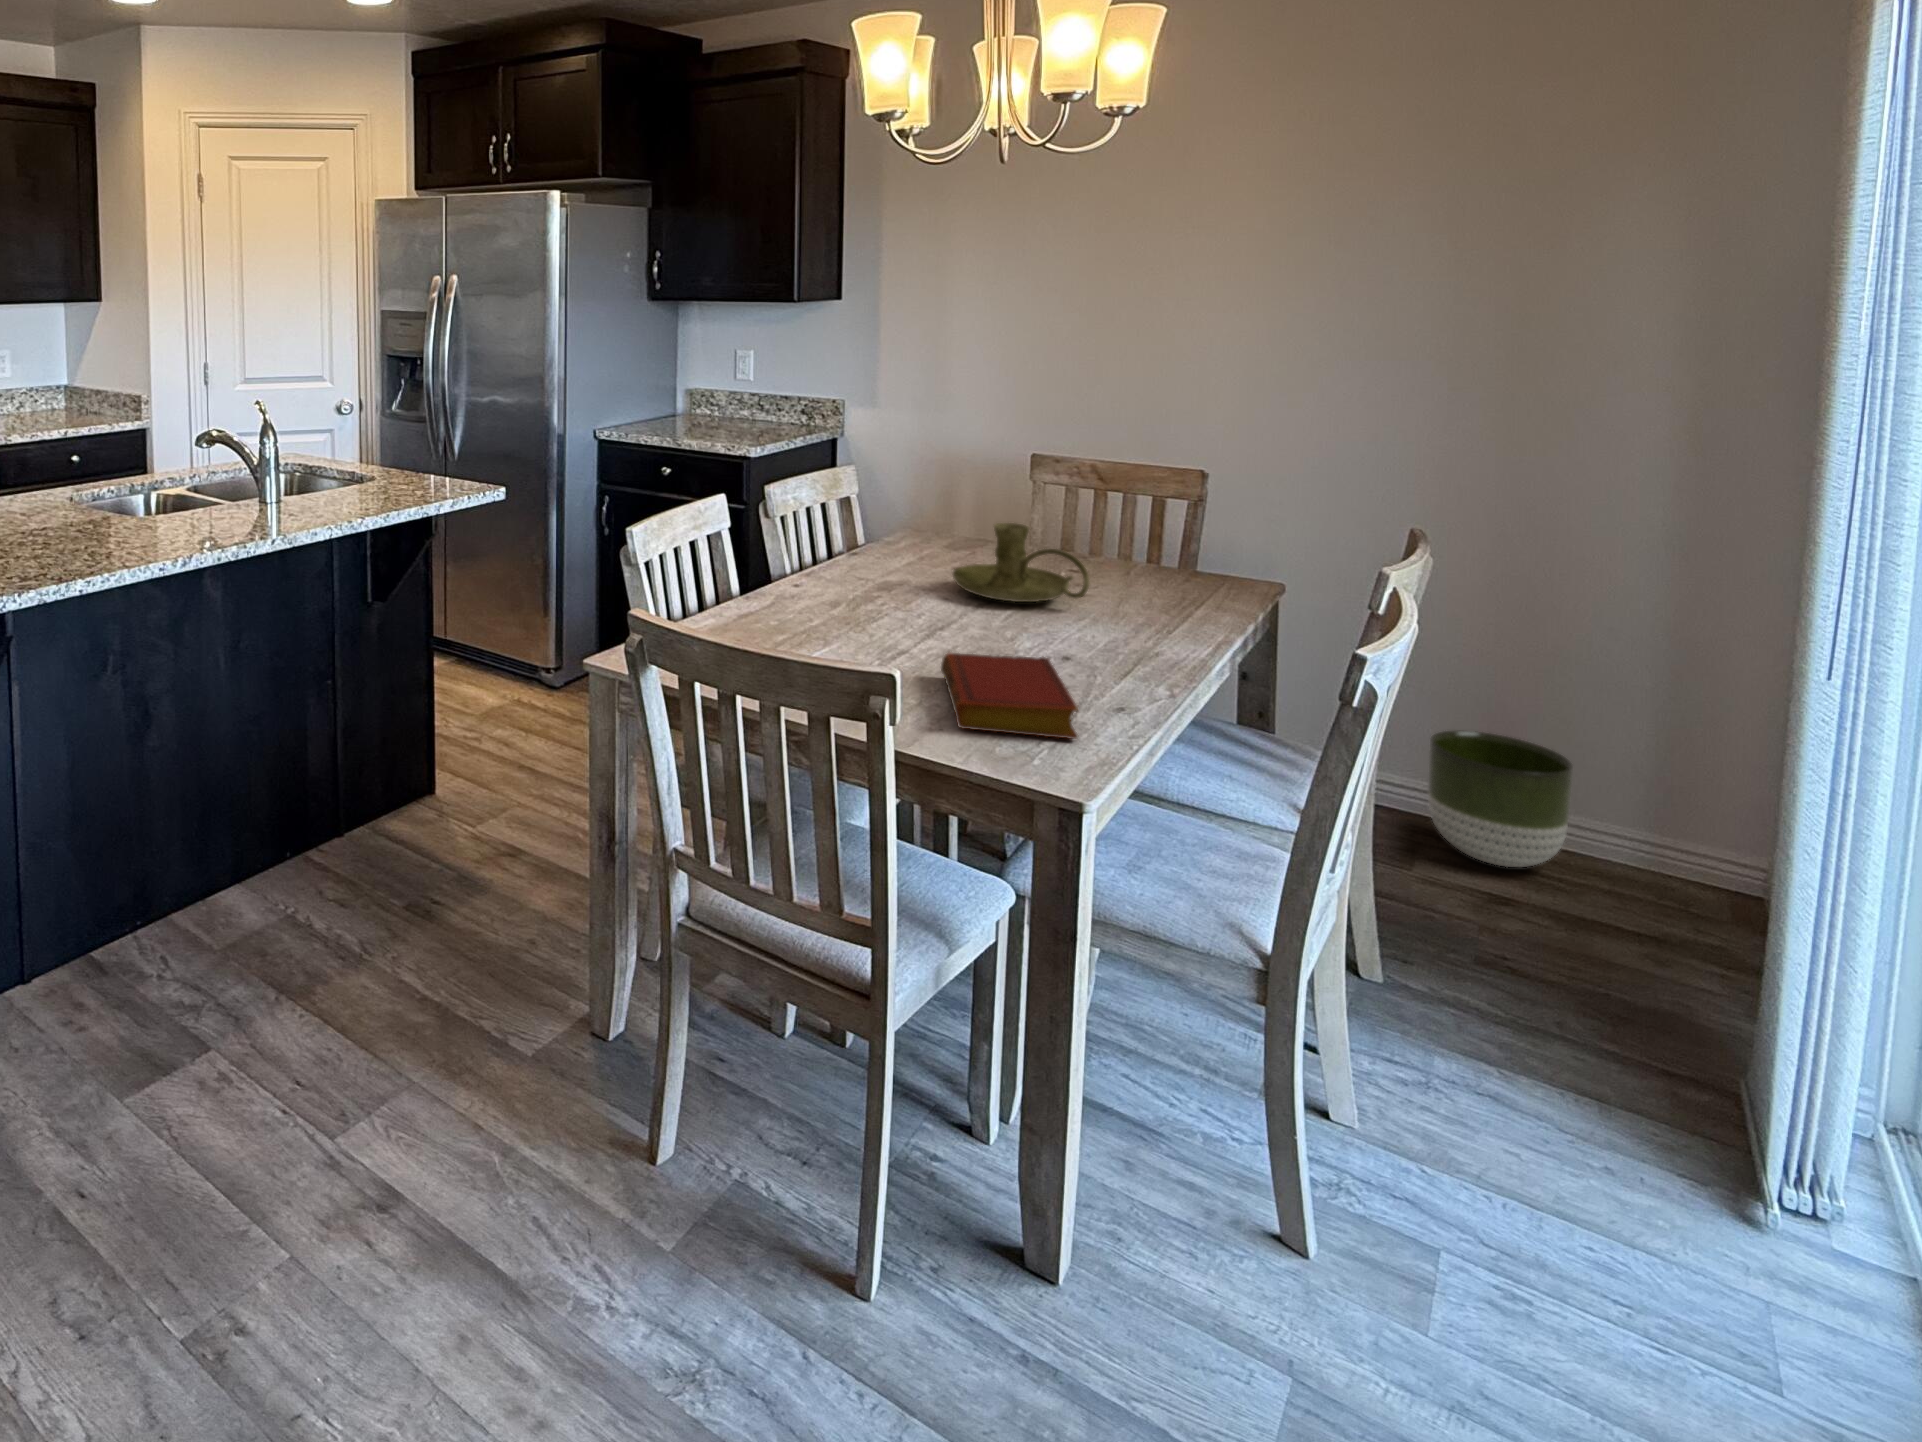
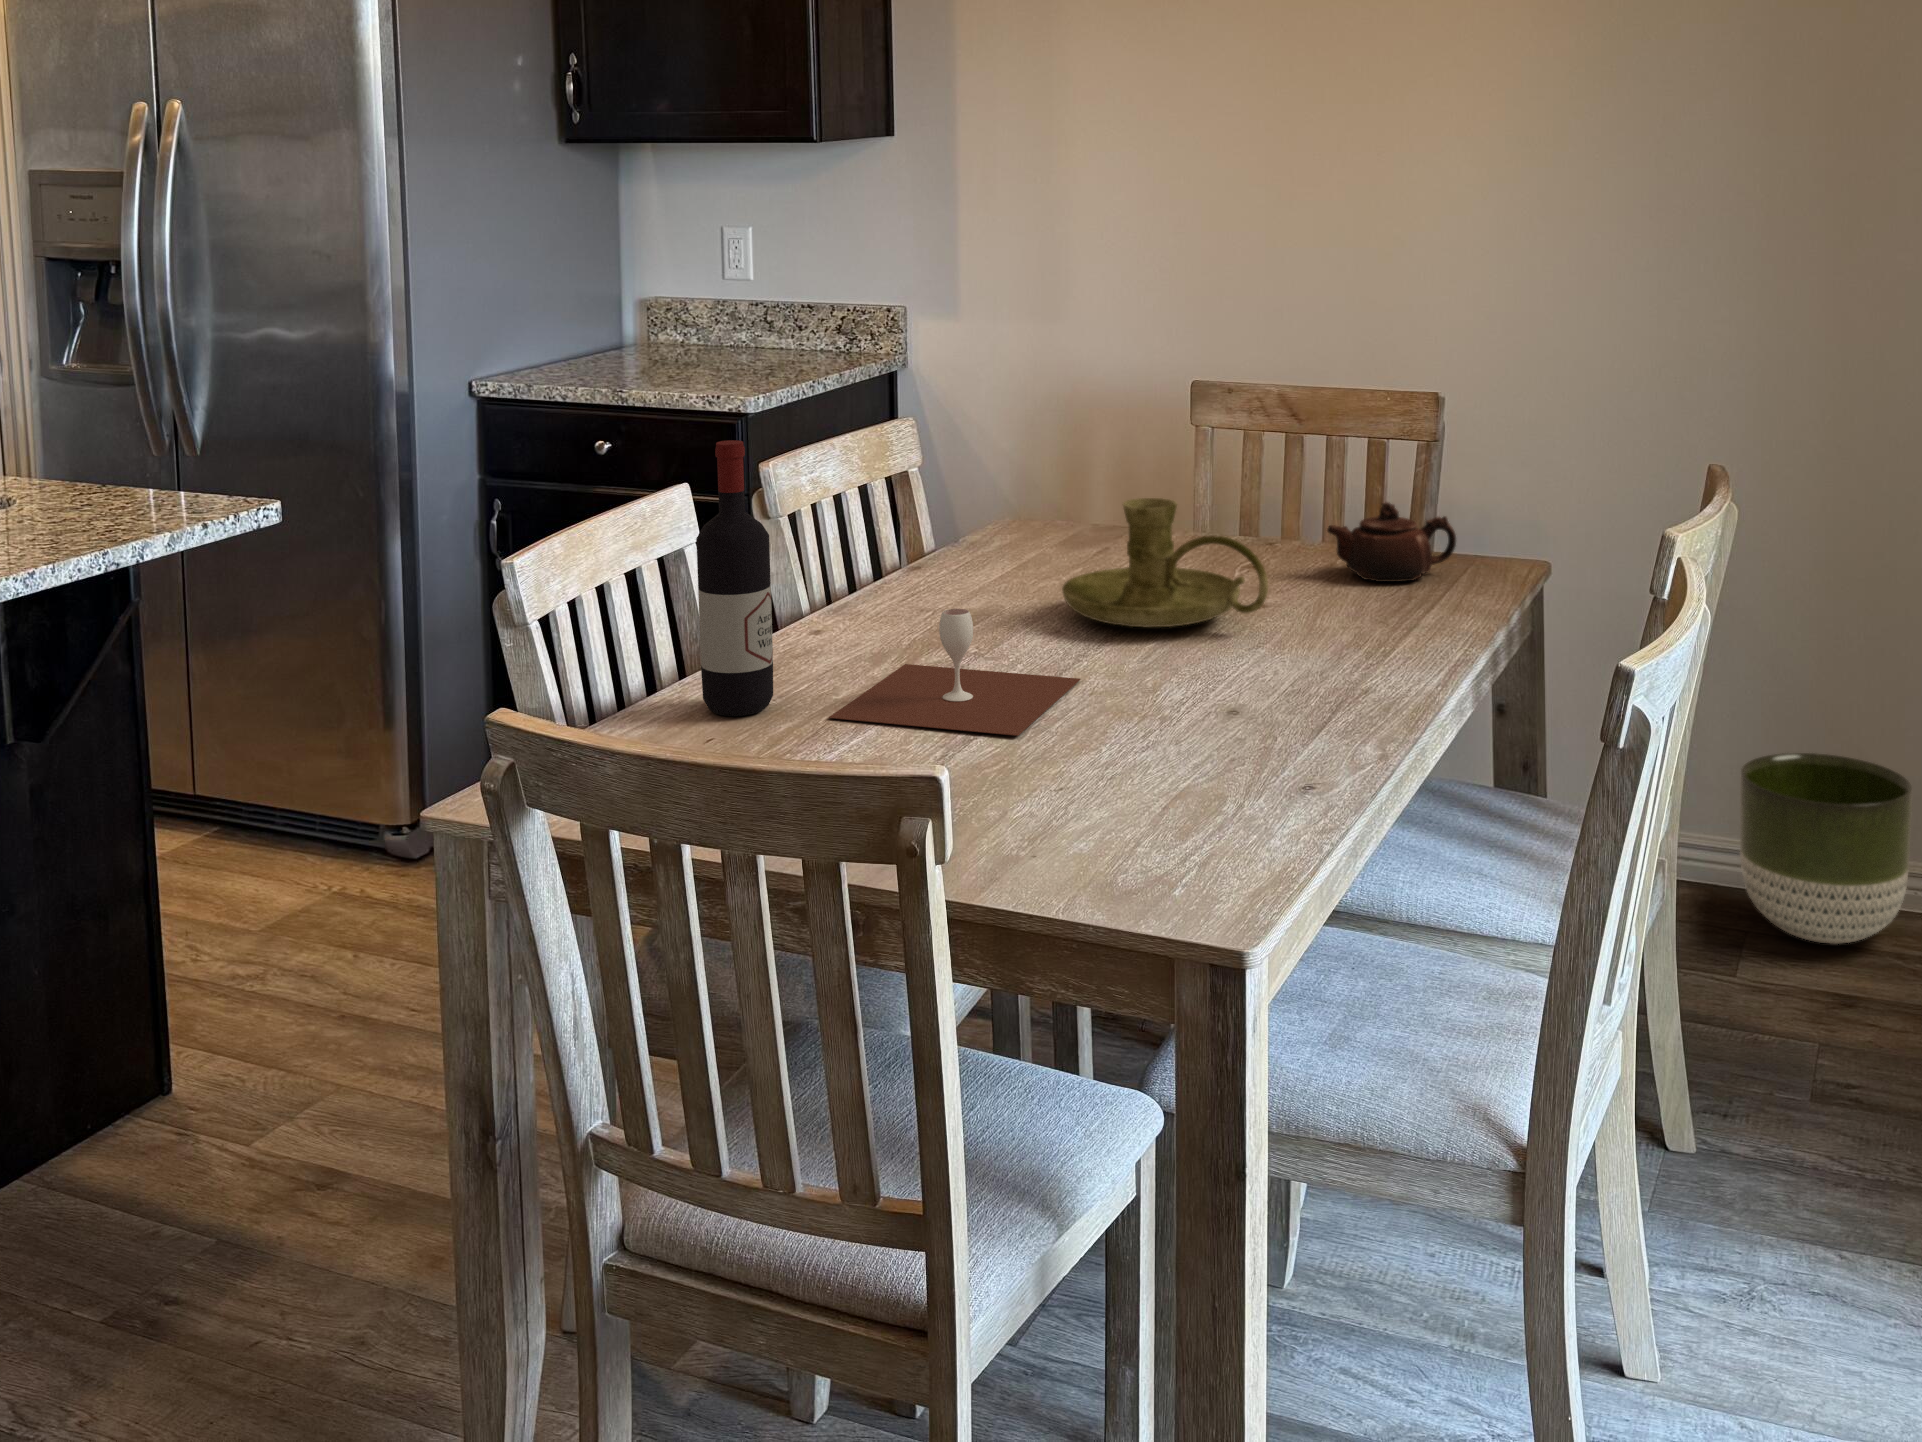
wine bottle: none [739,472,781,628] -> present [696,440,773,716]
teapot: none [1128,537,1220,588] -> present [1327,502,1456,582]
wine glass: none [812,579,966,657] -> present [829,608,1080,736]
book: present [941,653,1078,739] -> none [1035,716,1245,855]

